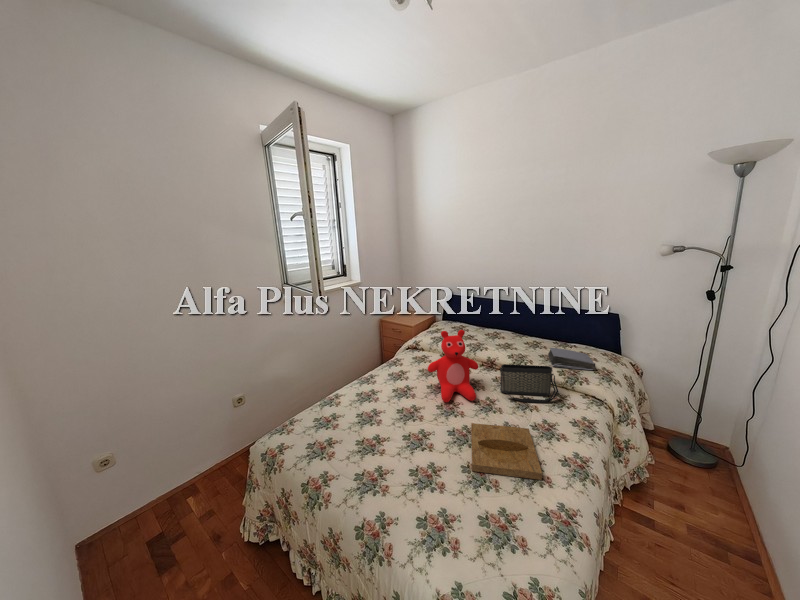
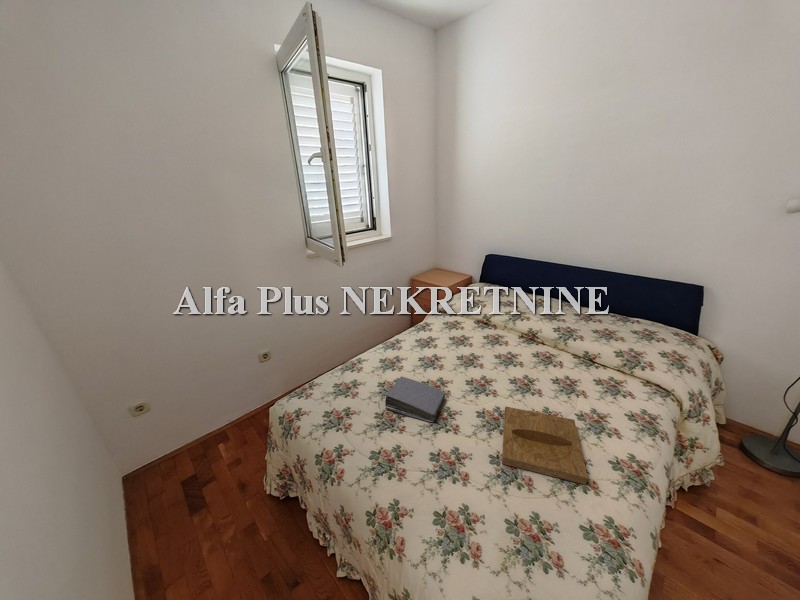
teddy bear: present [428,330,479,402] -> none [459,298,519,378]
book: present [548,348,595,370] -> present [385,377,445,422]
handbag: present [500,364,558,403] -> none [542,340,615,388]

